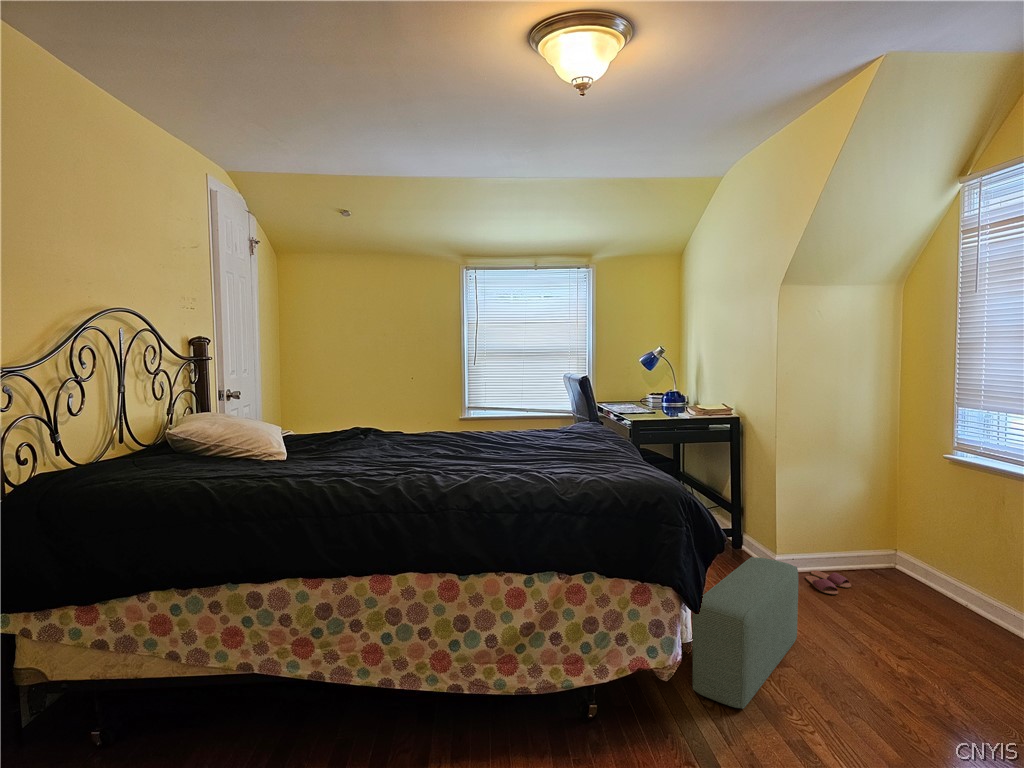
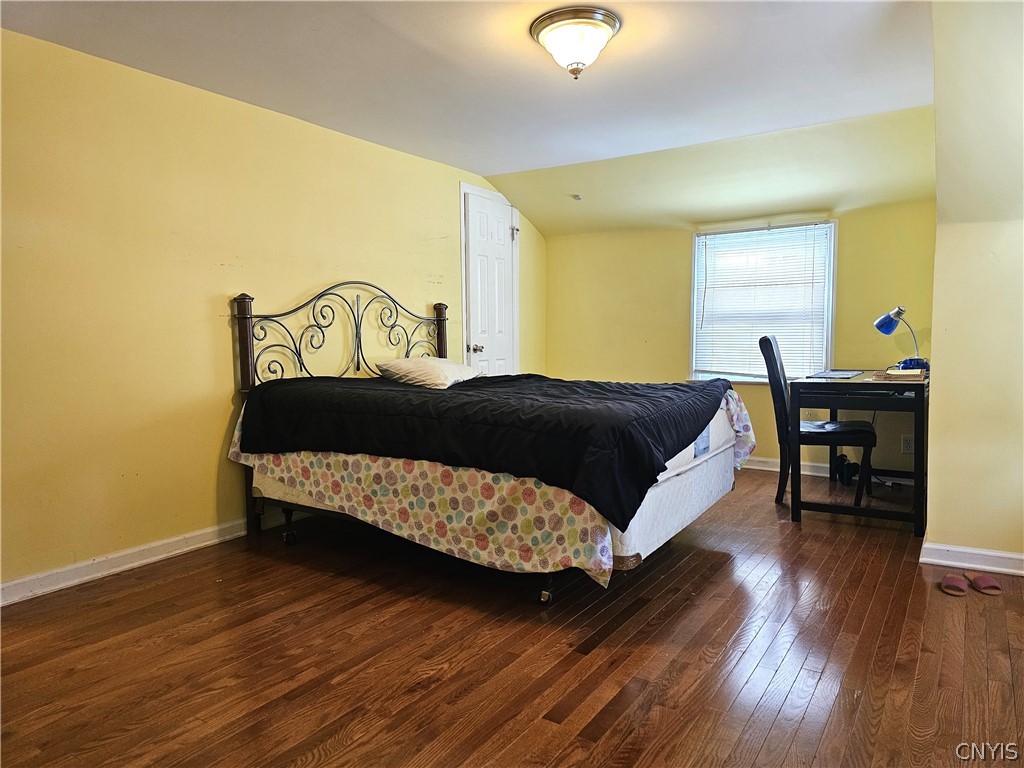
pouf: present [692,557,798,709] -> none [648,516,829,633]

